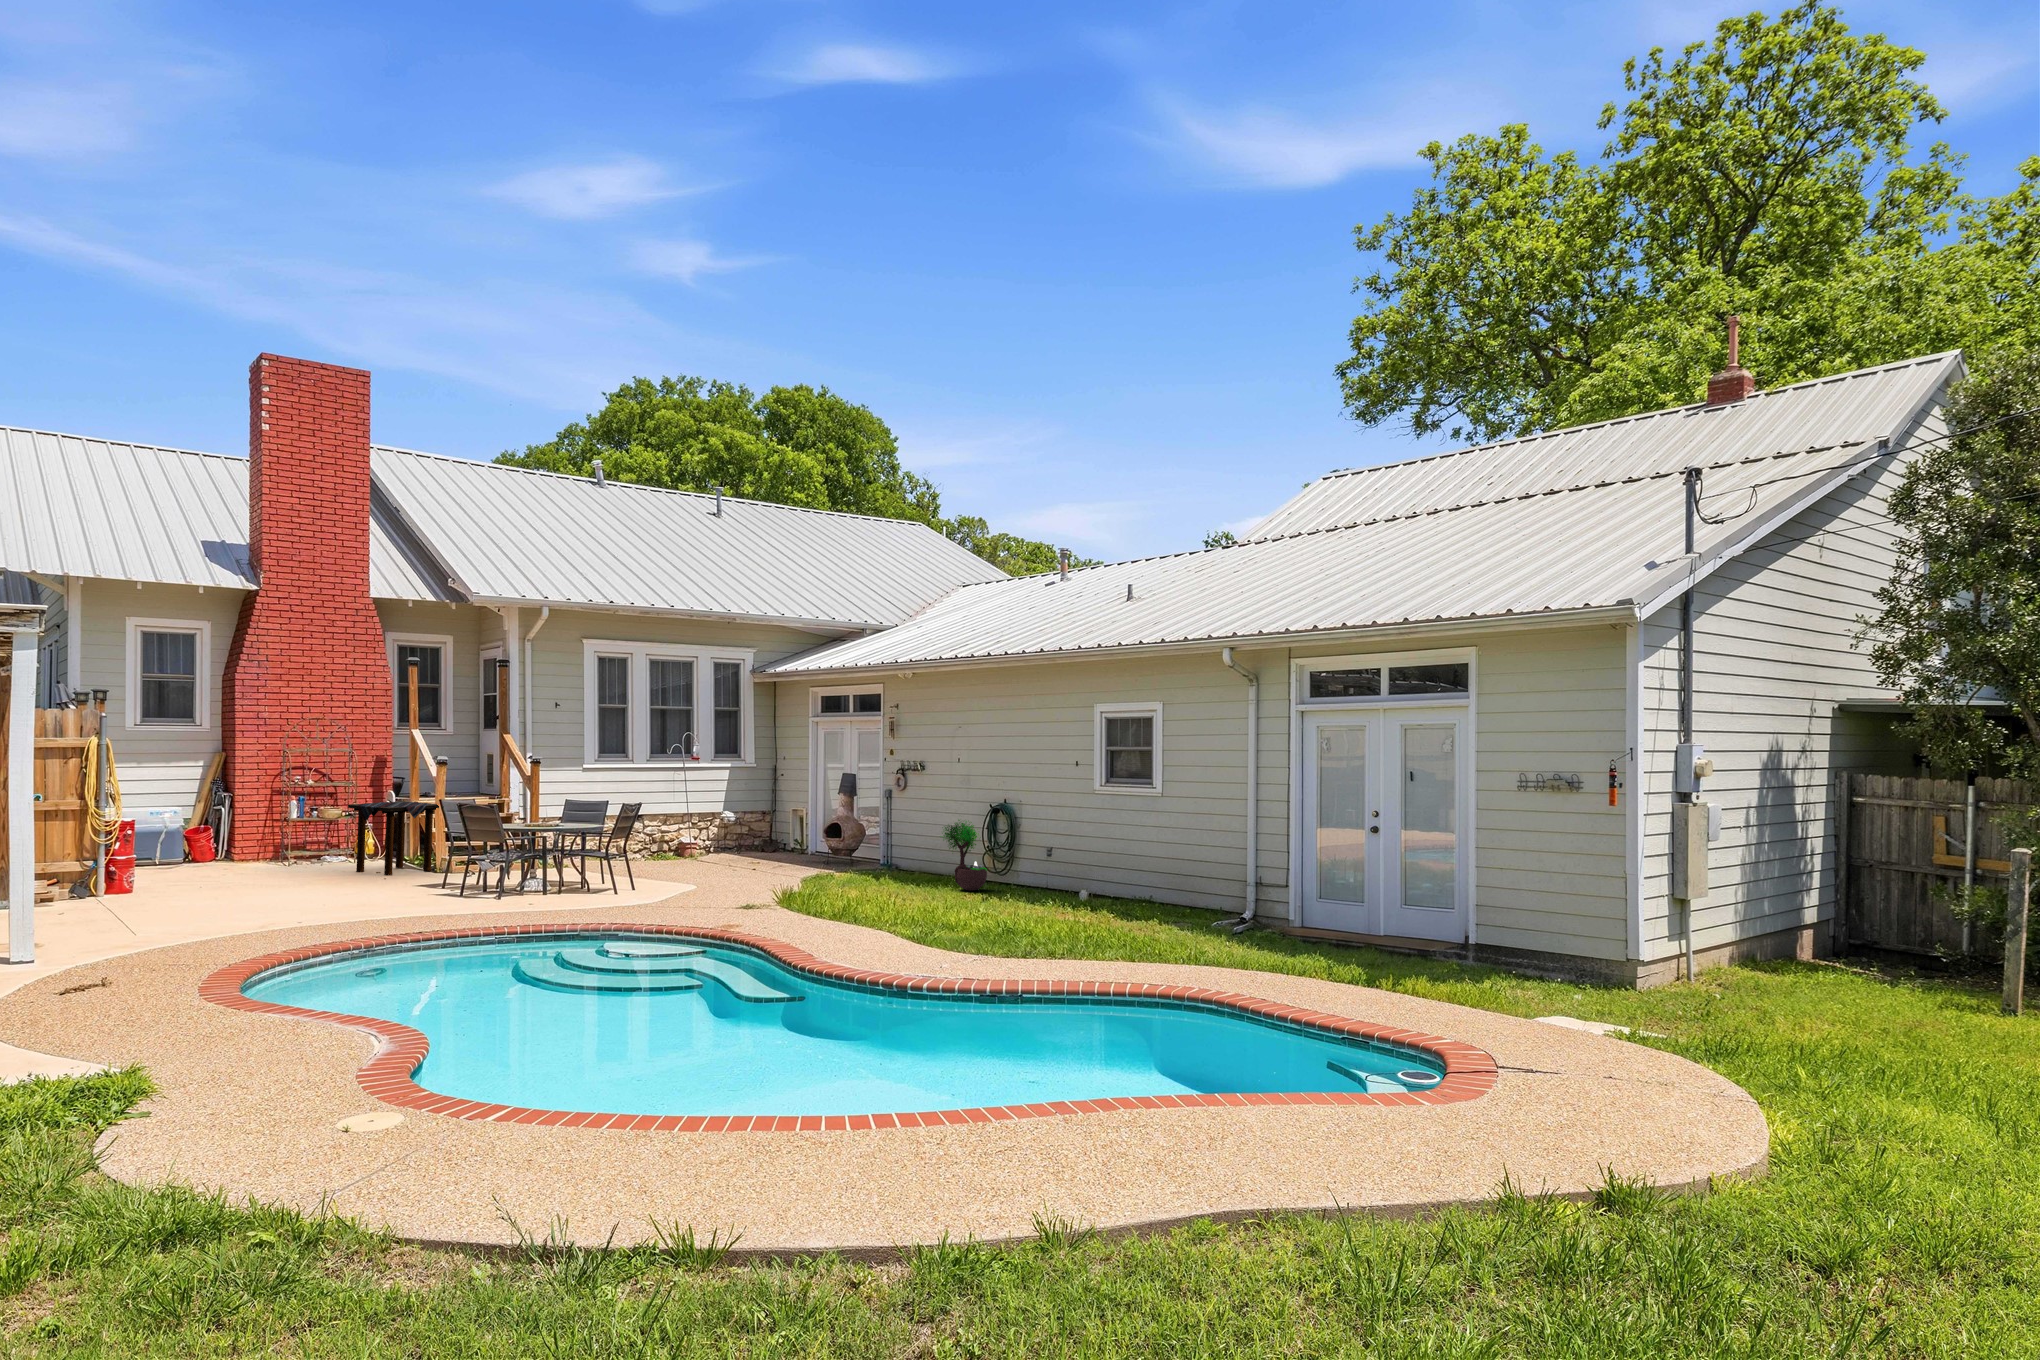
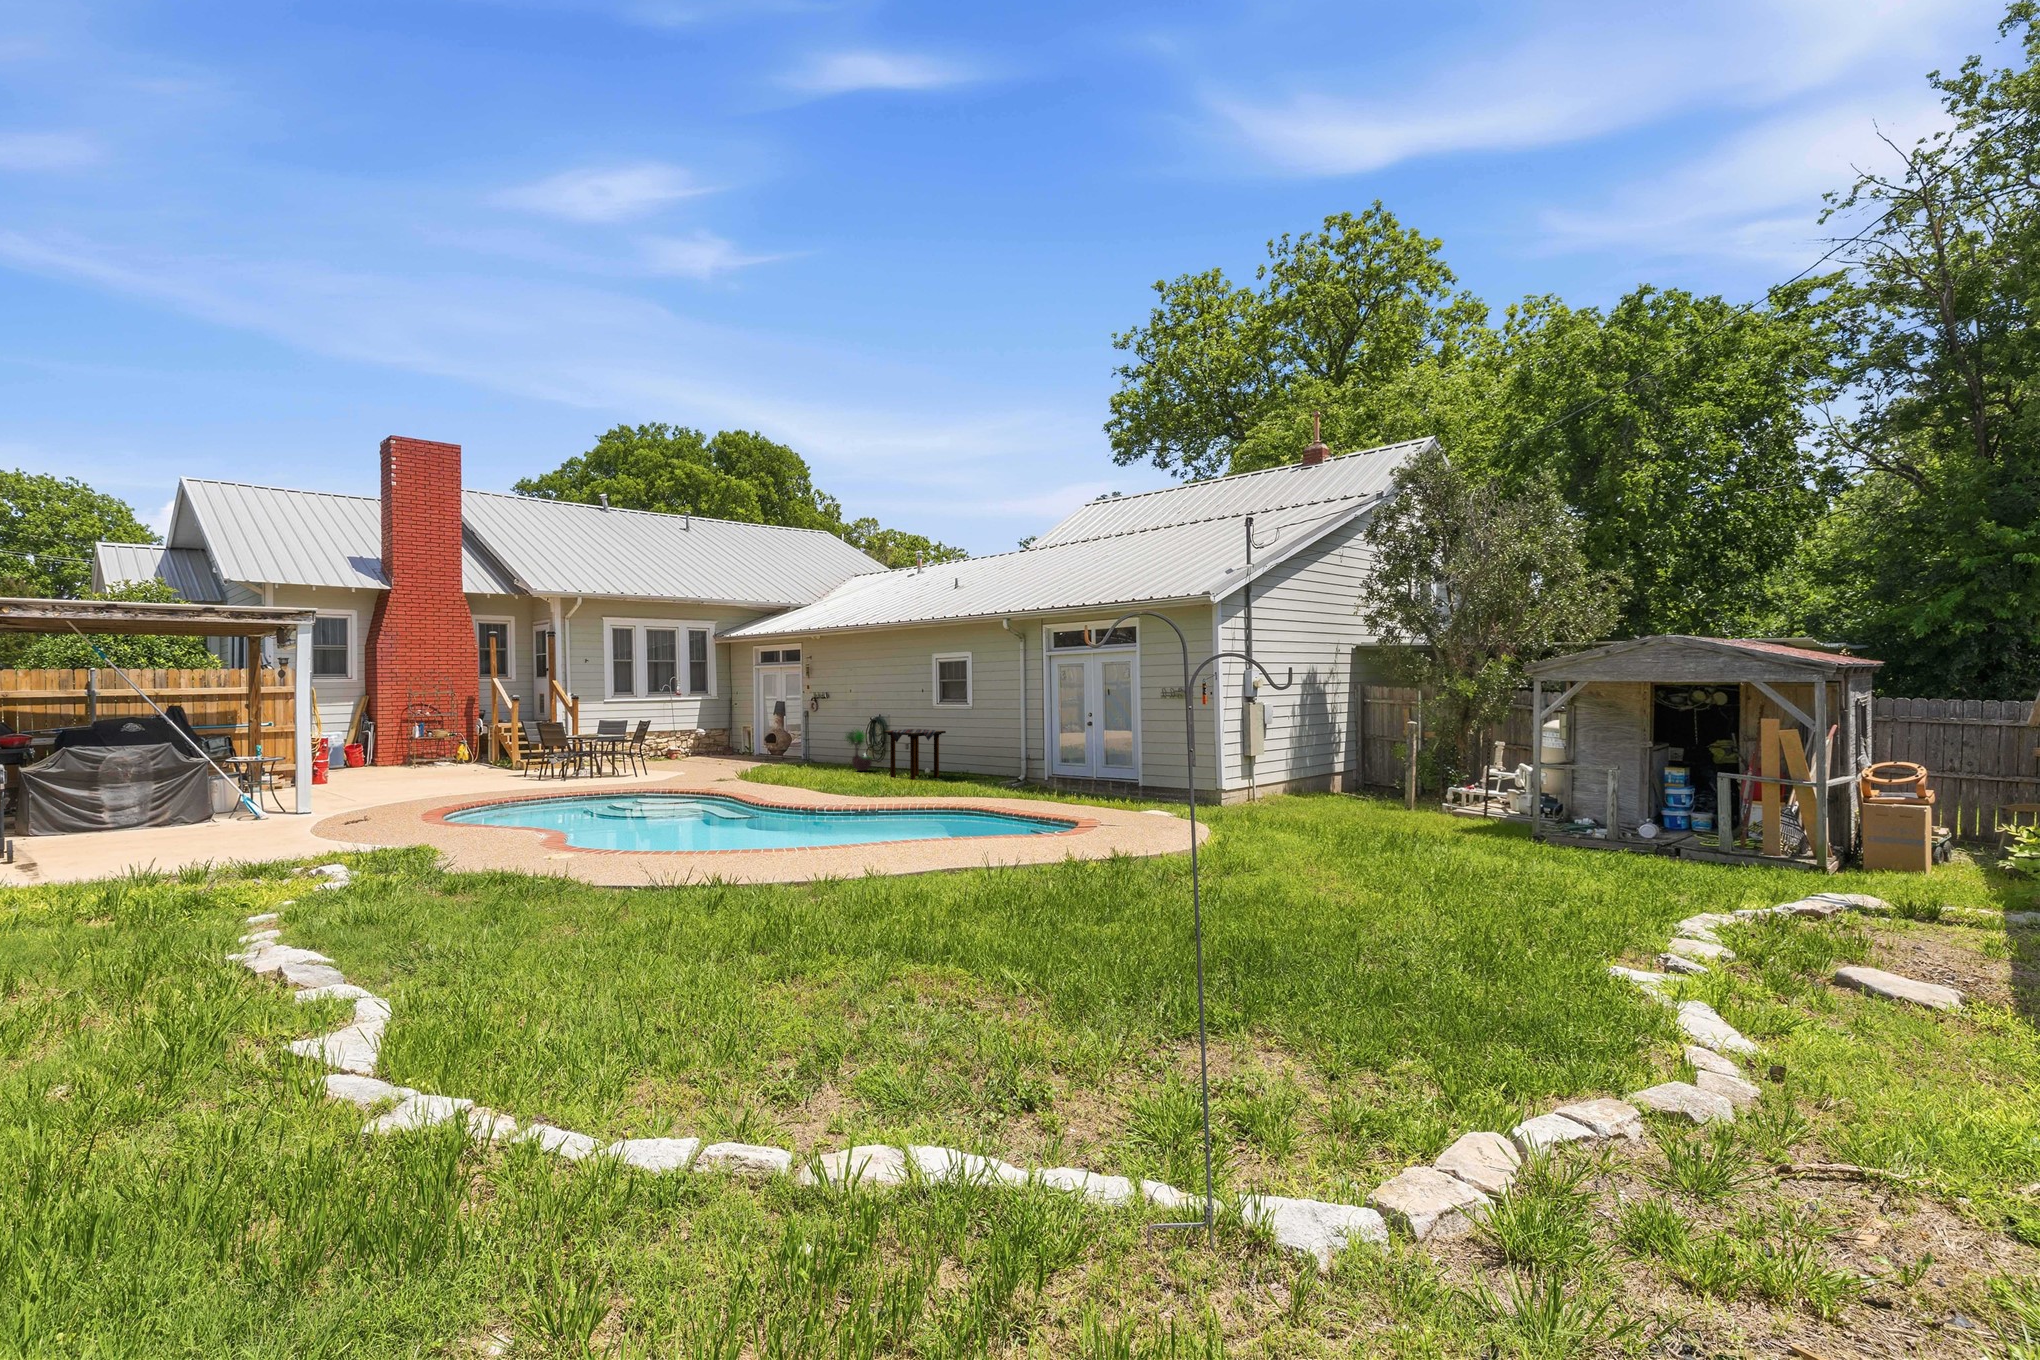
side table: present [348,801,444,876] -> present [884,729,946,780]

